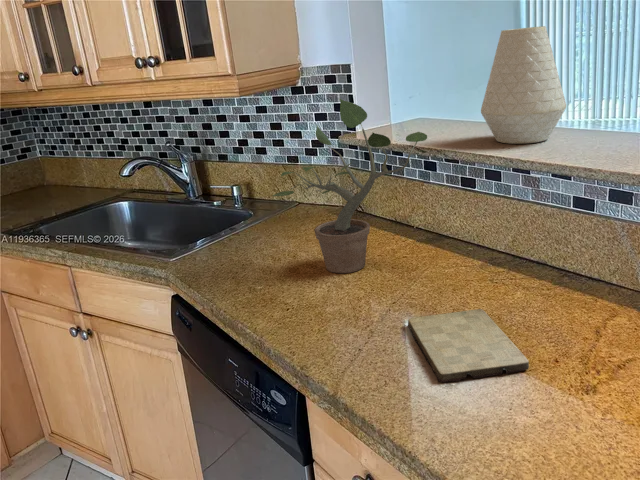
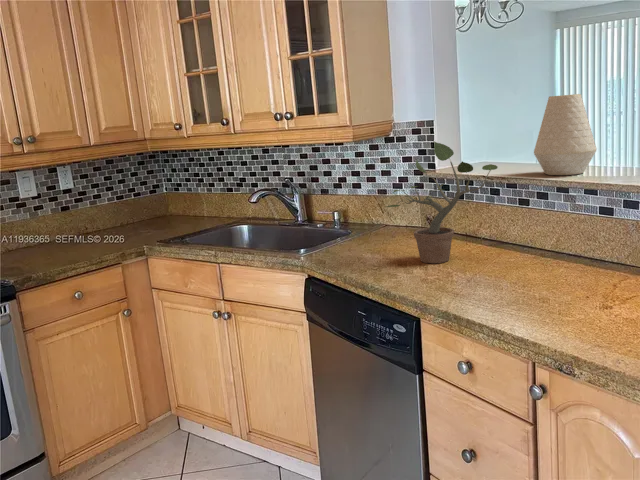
cutting board: present [408,309,529,382] -> none [489,279,573,311]

